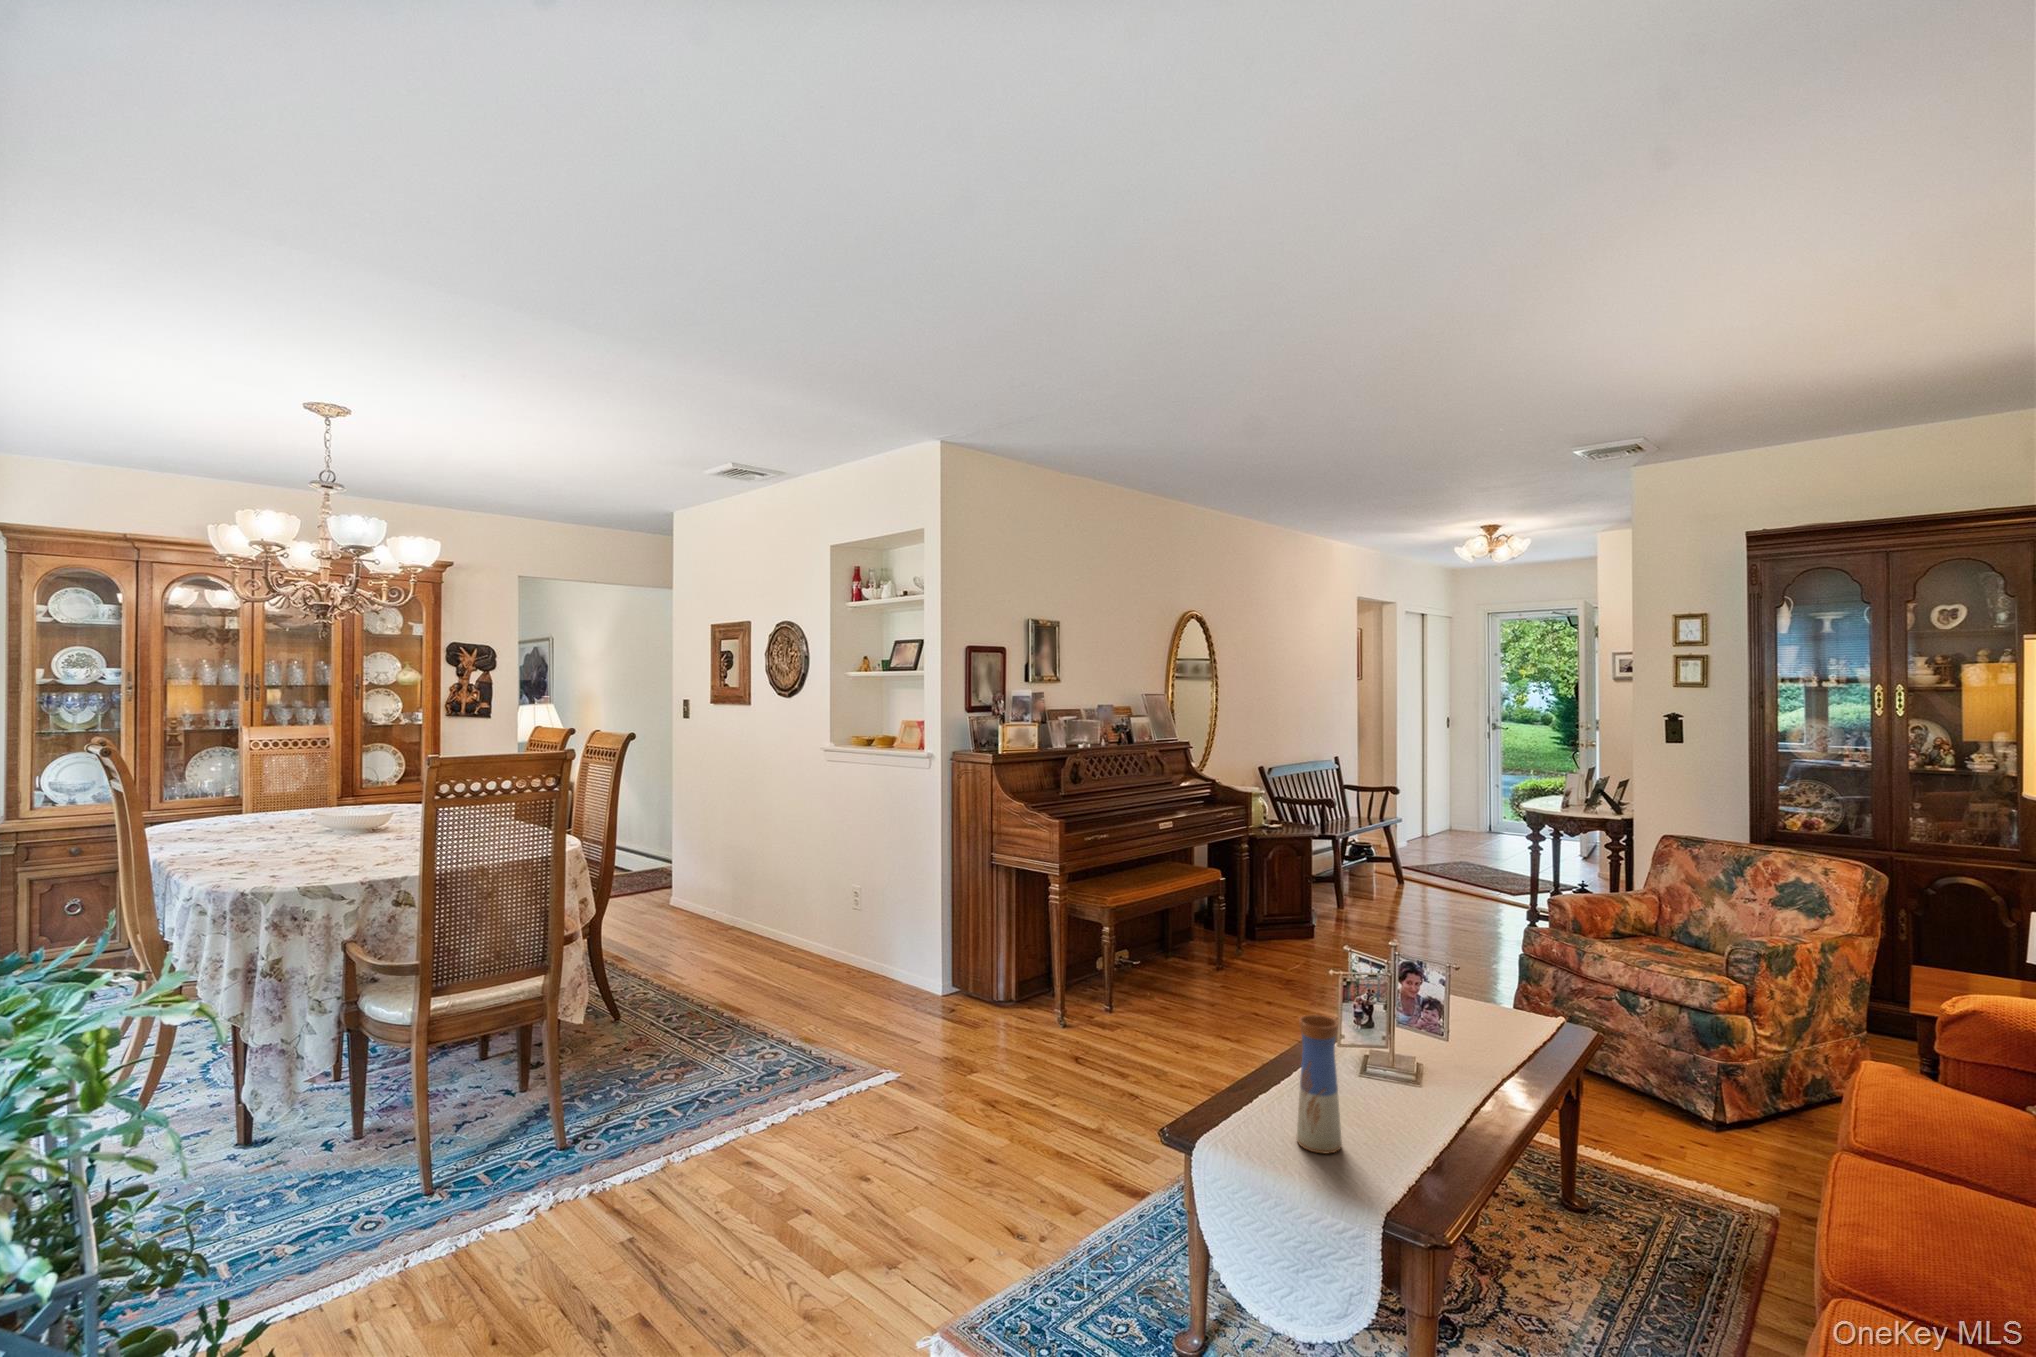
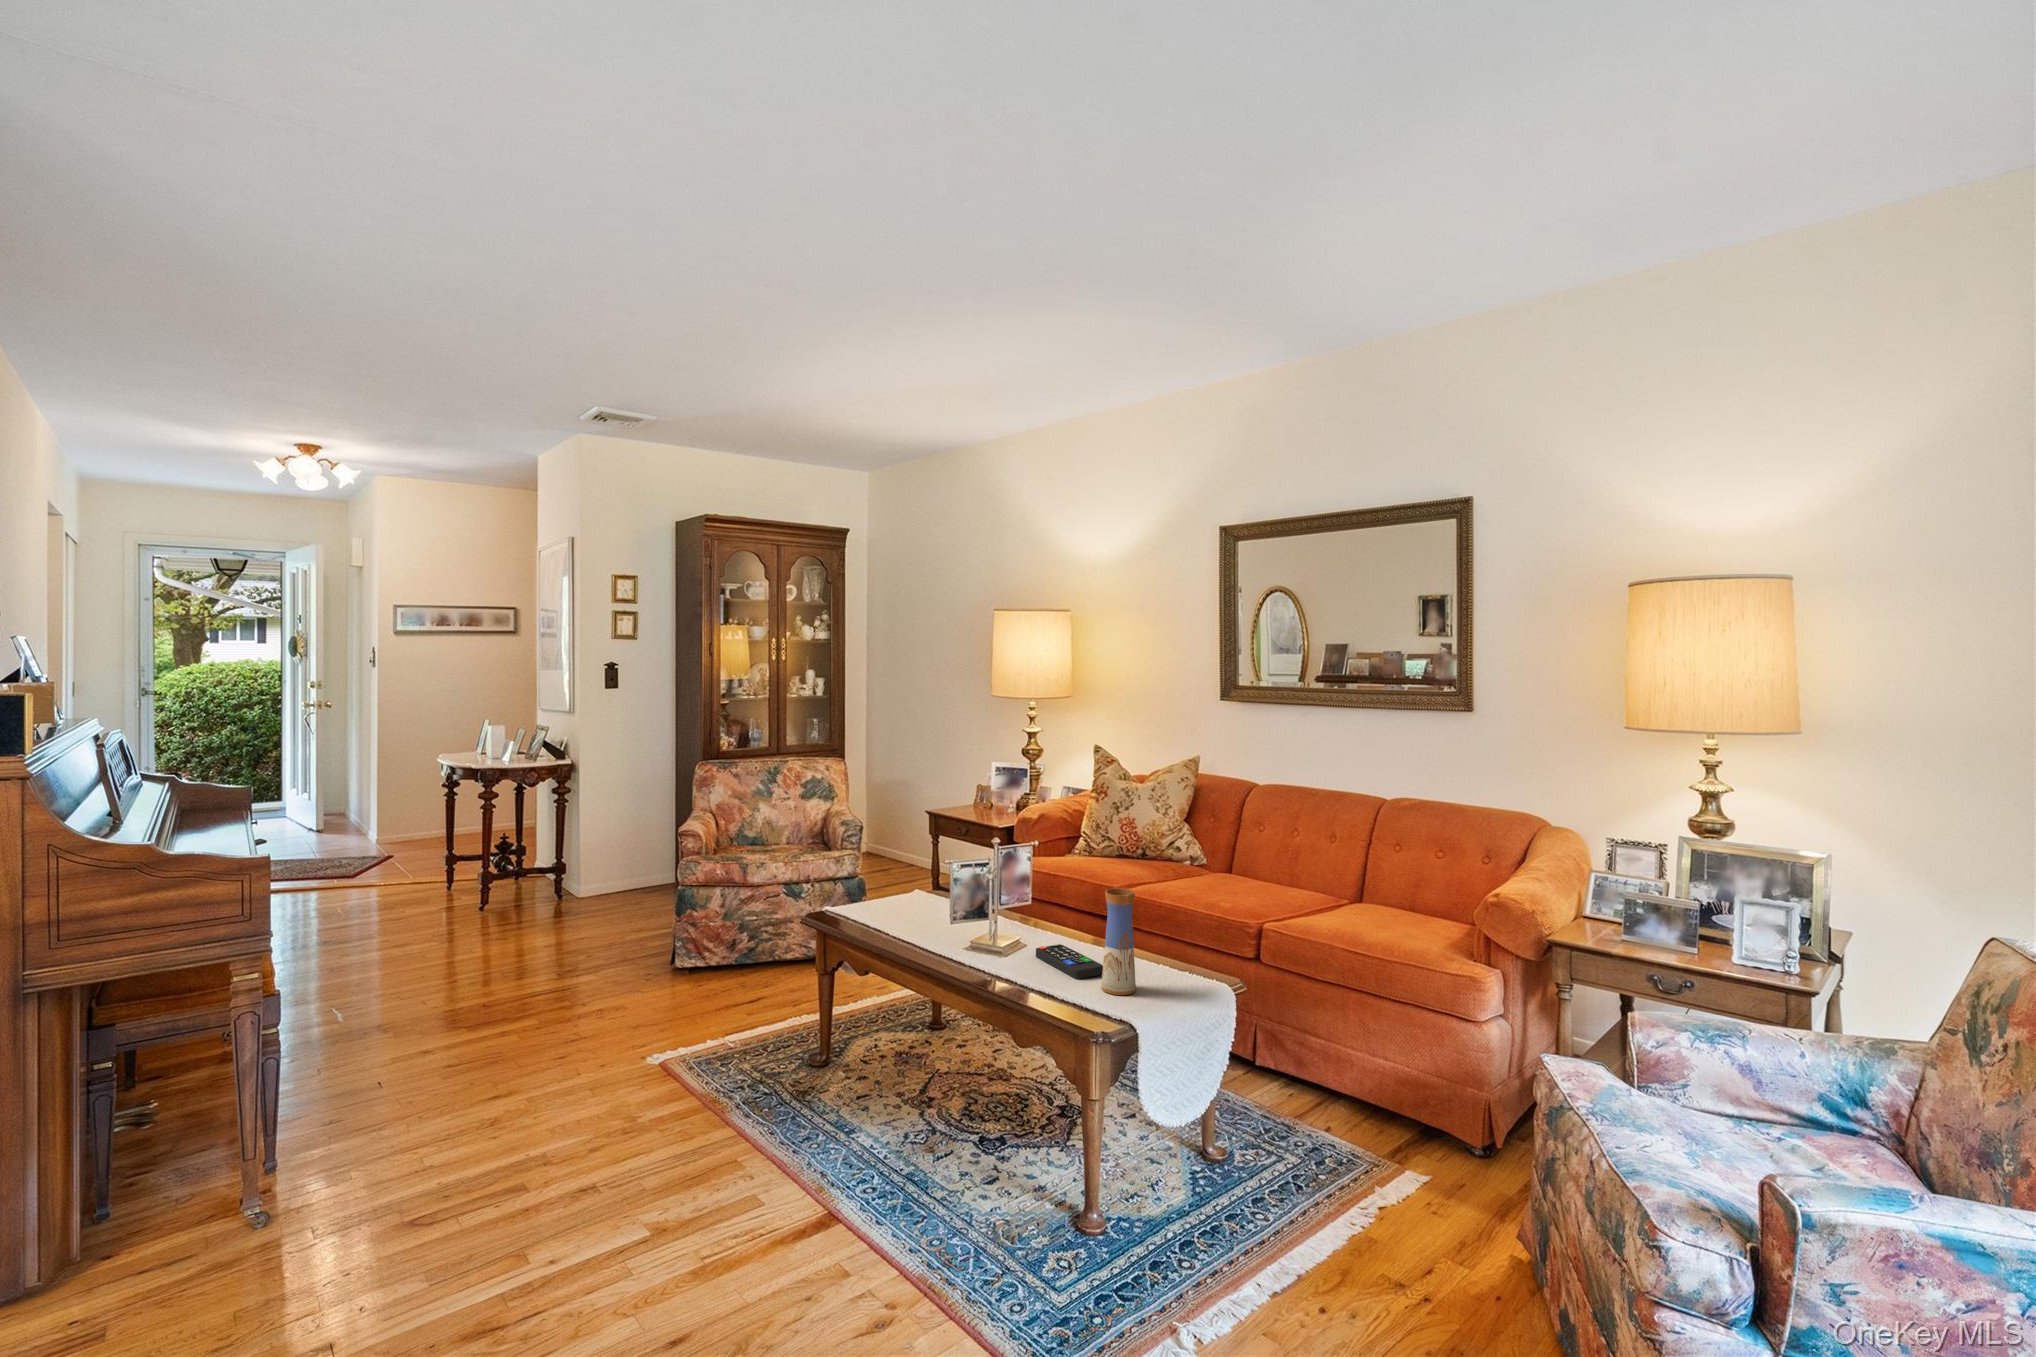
remote control: none [1333,1086,1428,1134] -> present [1036,944,1103,979]

